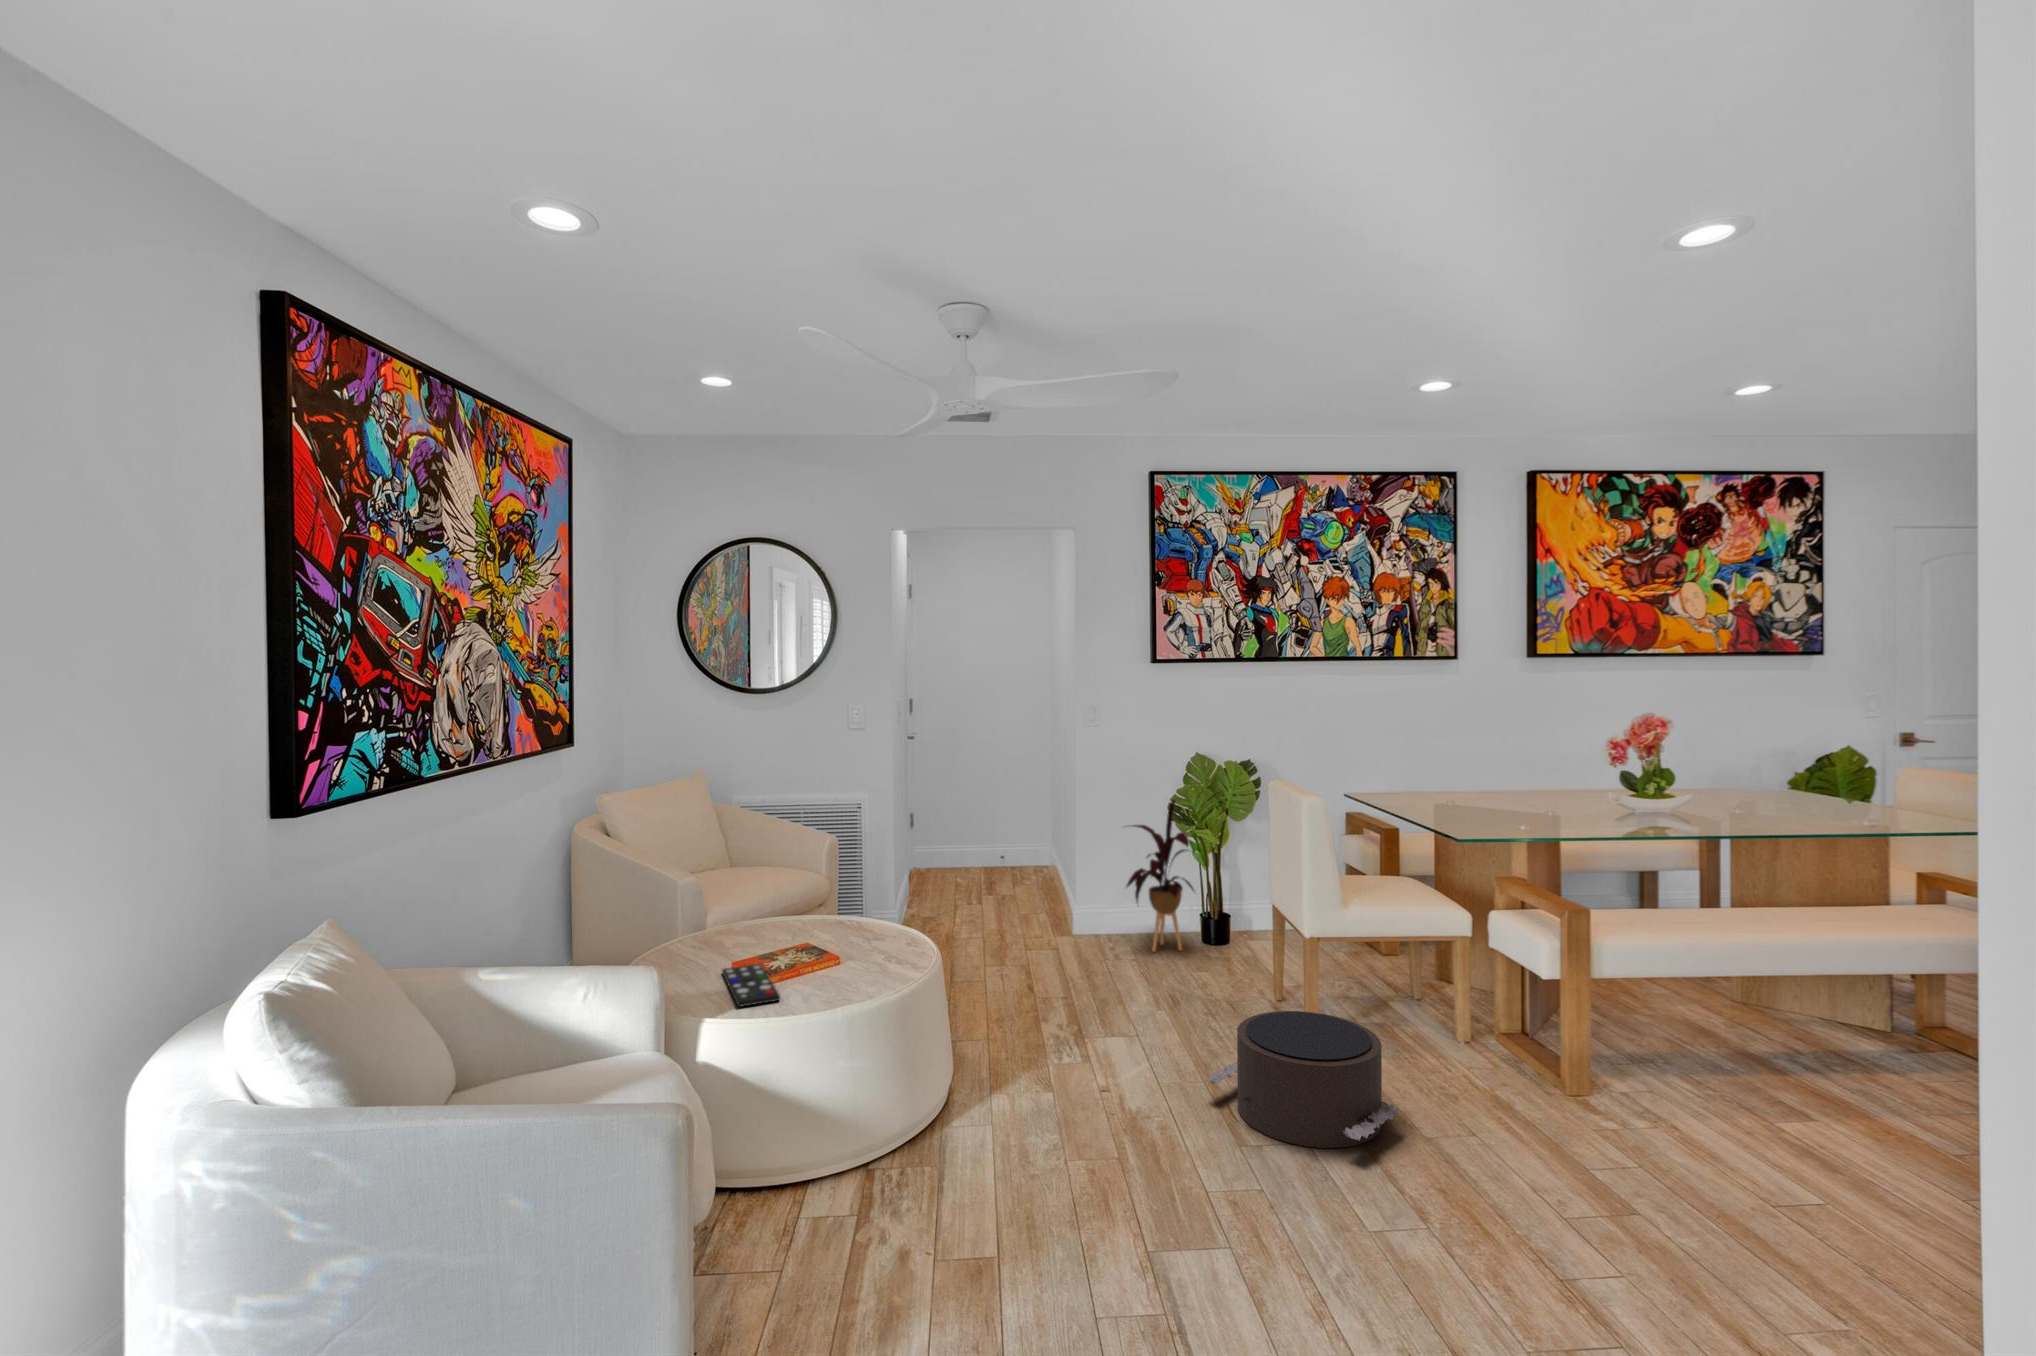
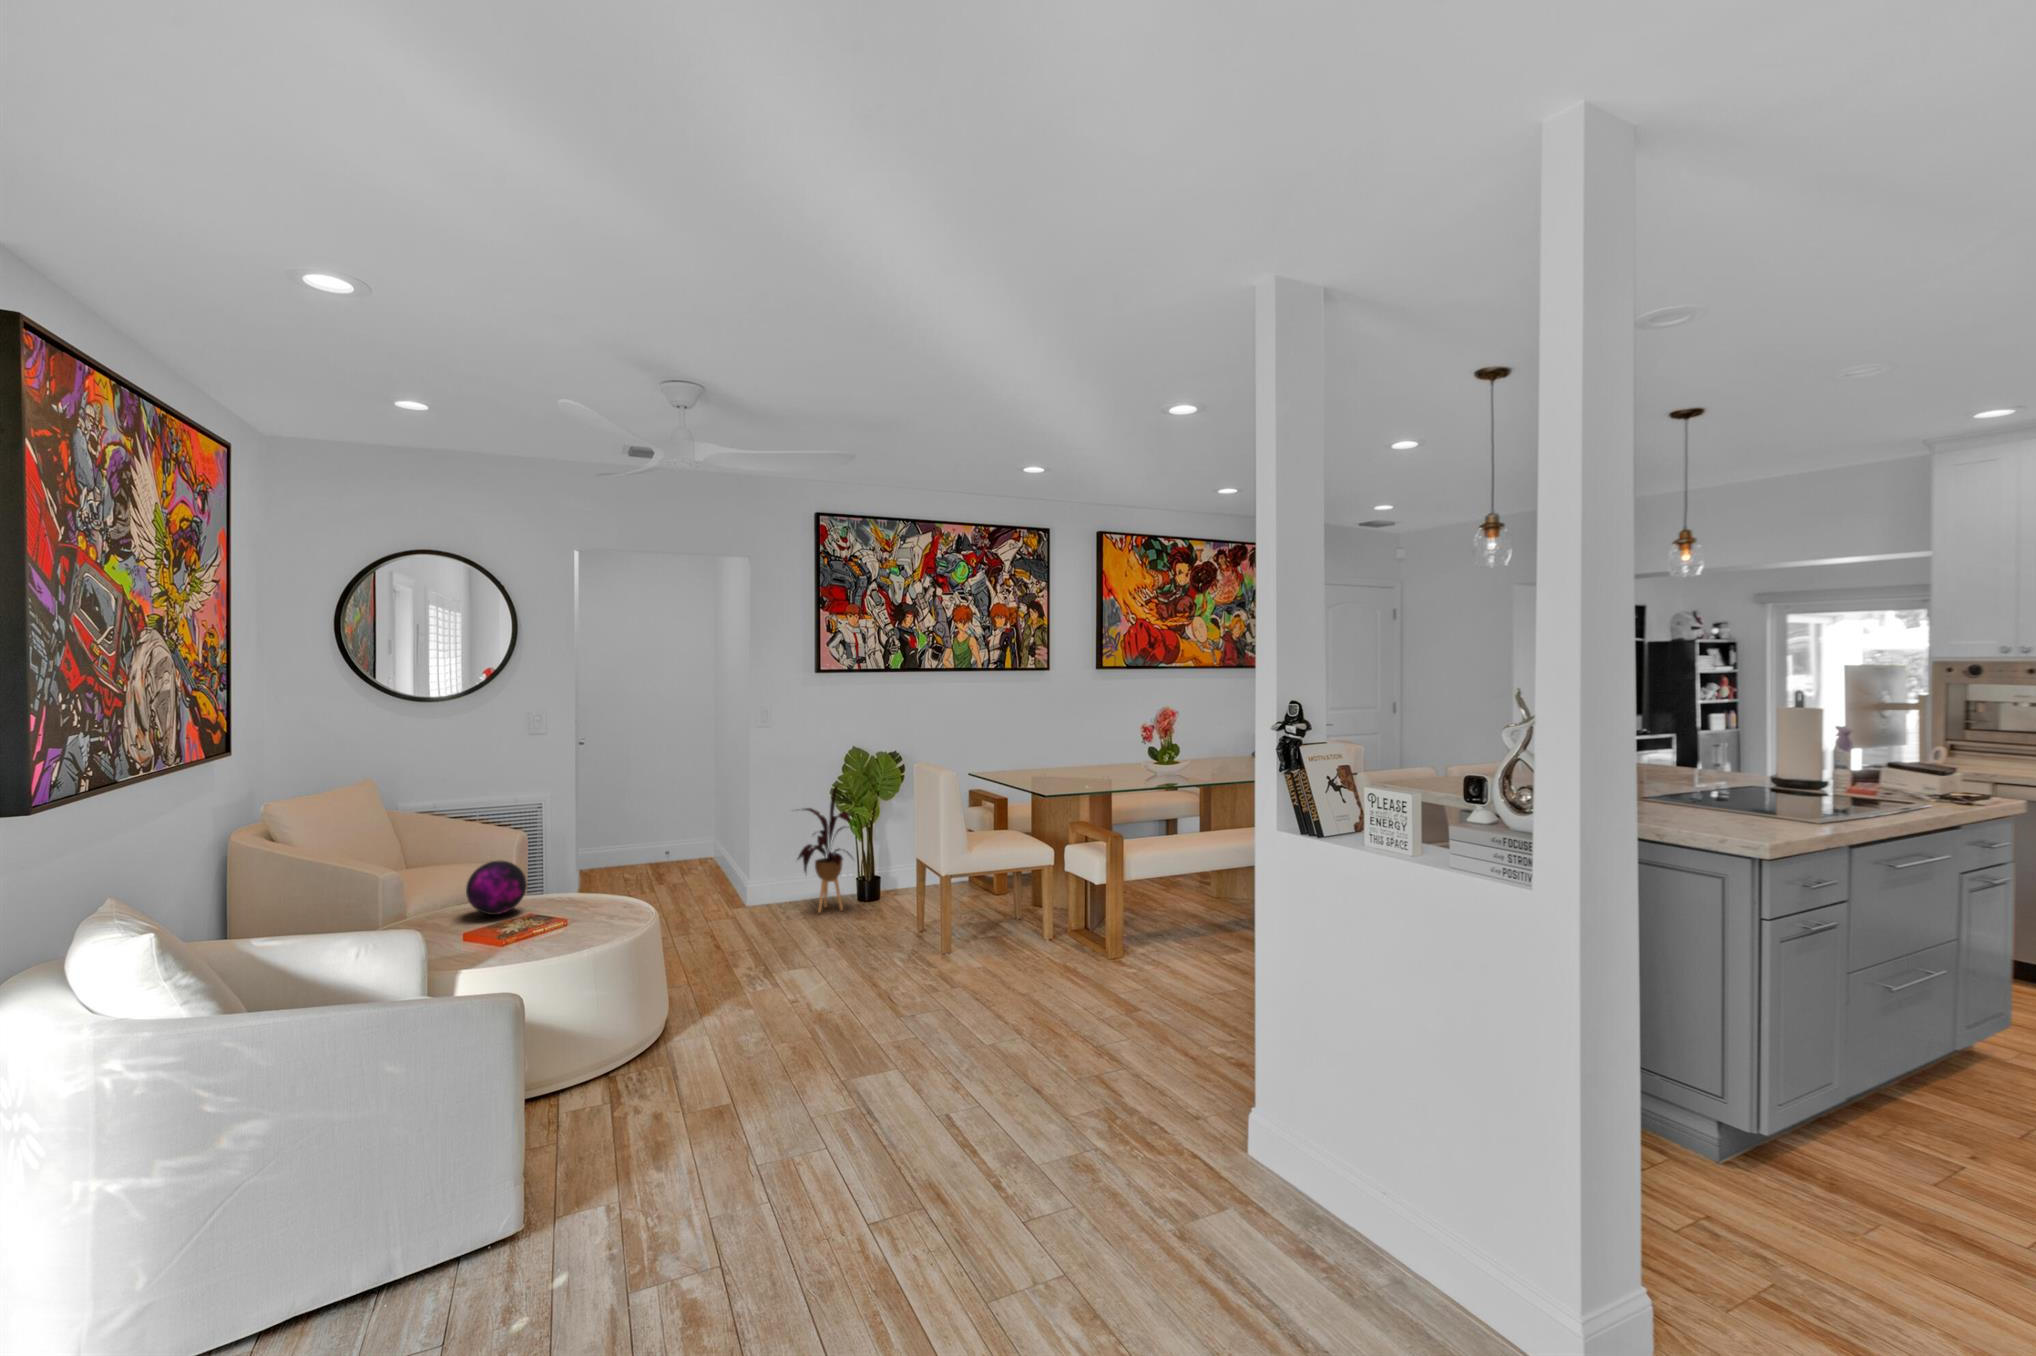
decorative orb: none [747,875,808,935] -> present [466,861,527,915]
remote control: present [722,964,780,1007] -> none [459,935,529,965]
pouf: present [1206,1011,1400,1148] -> none [877,930,1012,1019]

